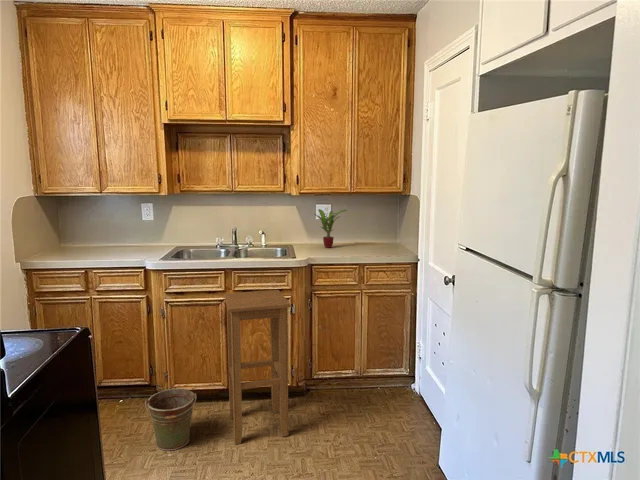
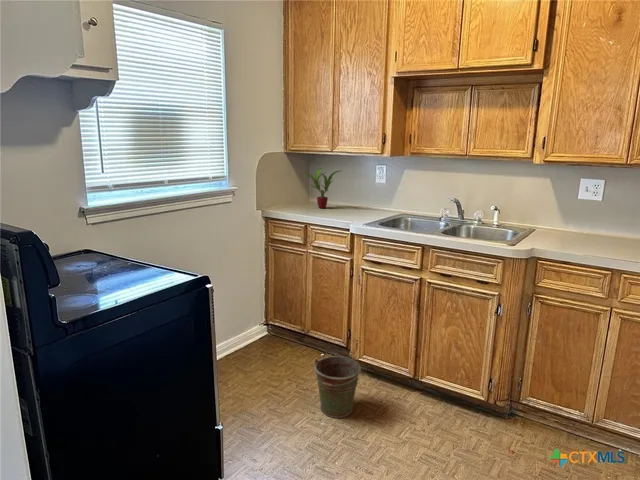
potted plant: present [315,209,347,248] -> present [306,168,342,208]
stool: present [224,290,291,444] -> none [387,272,476,457]

